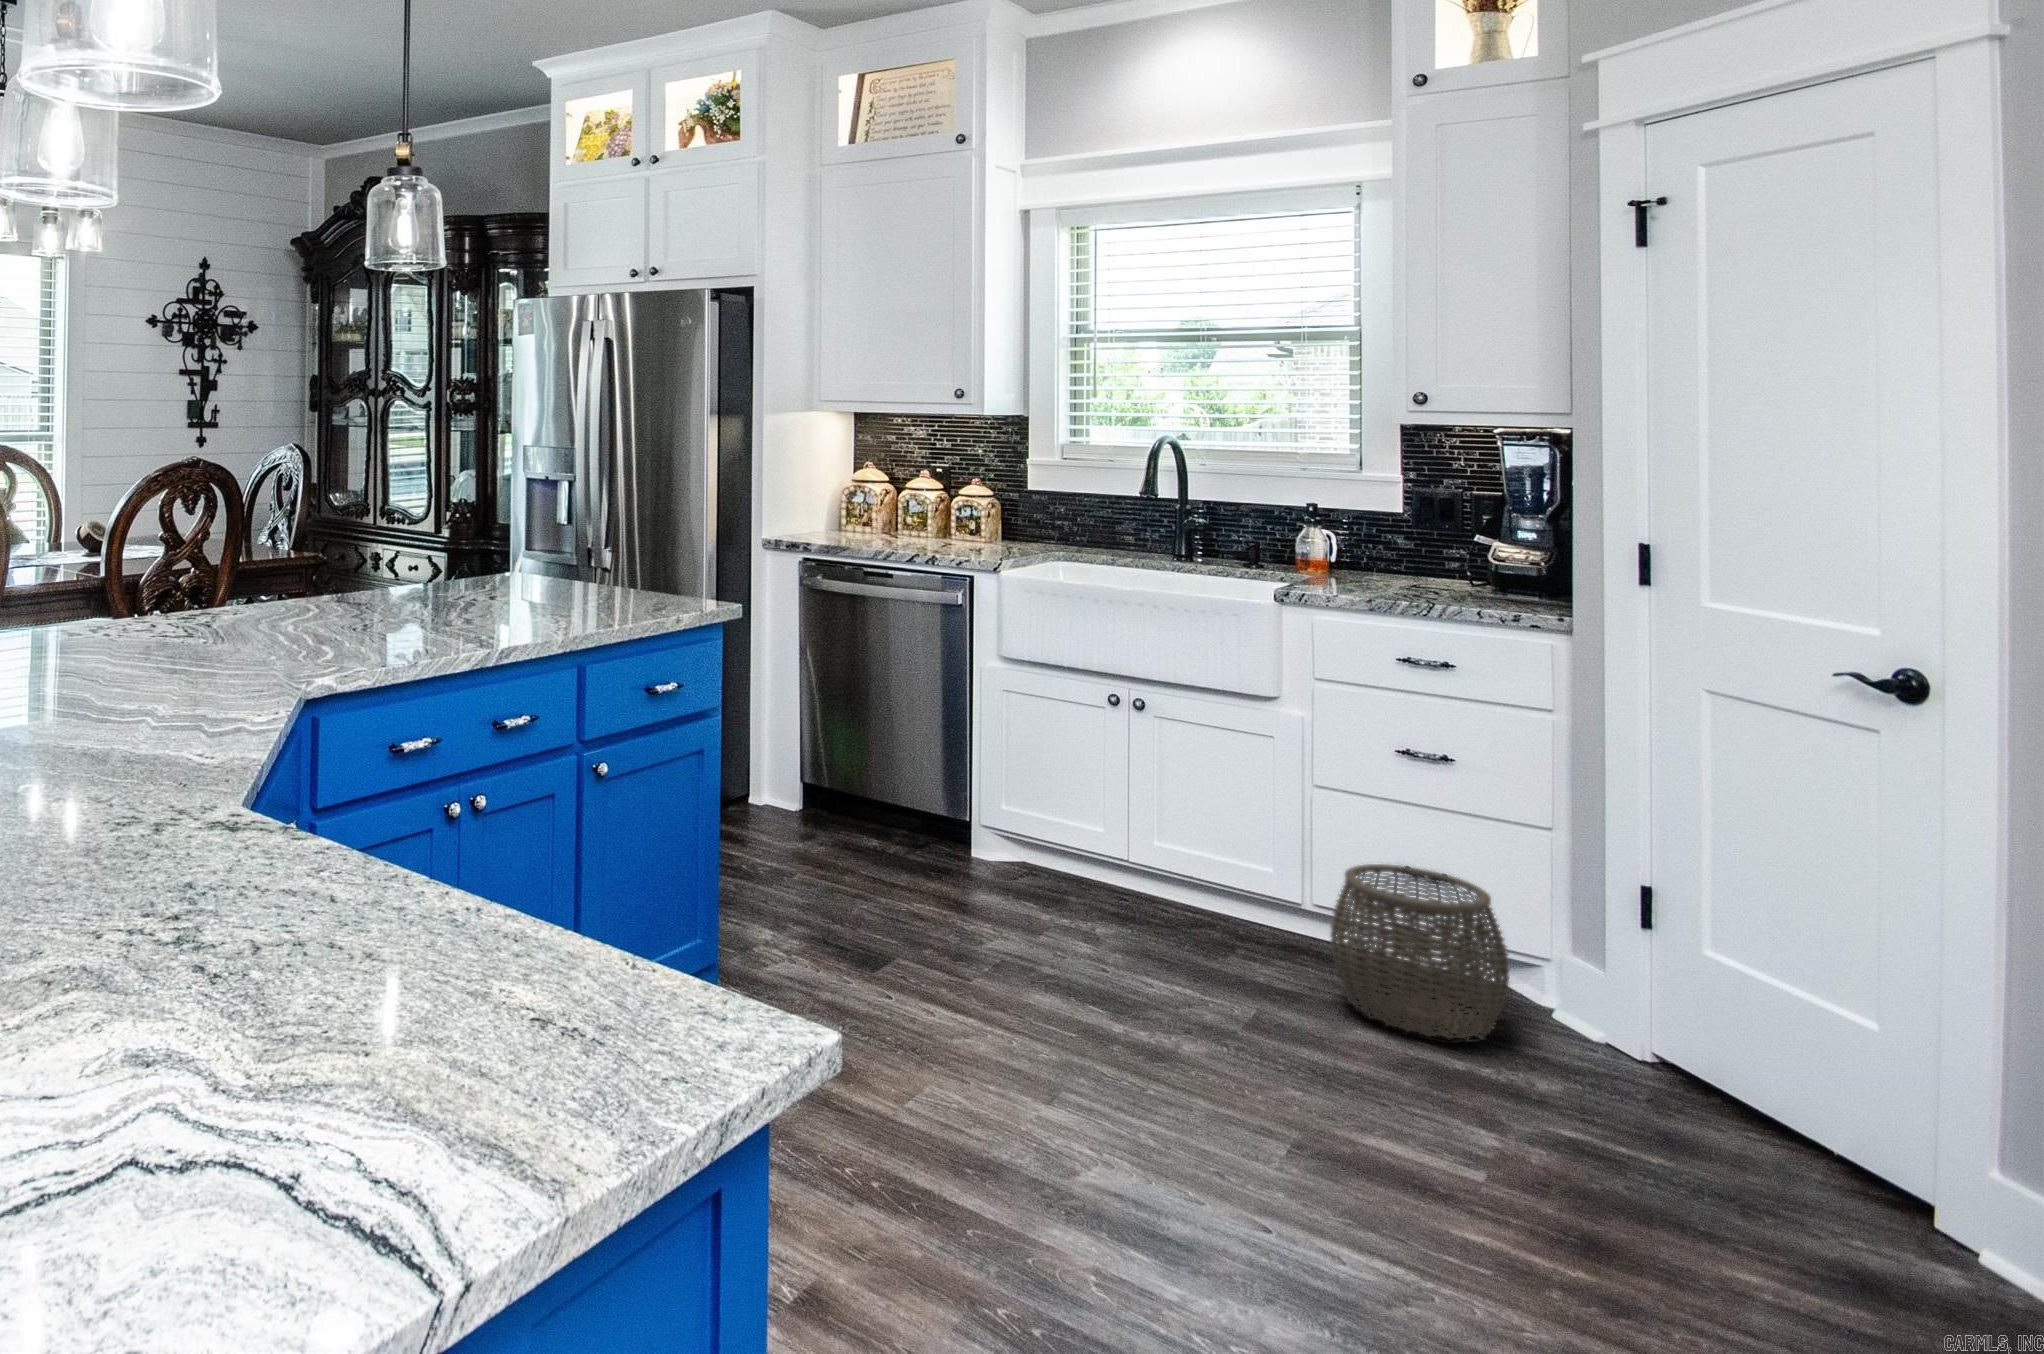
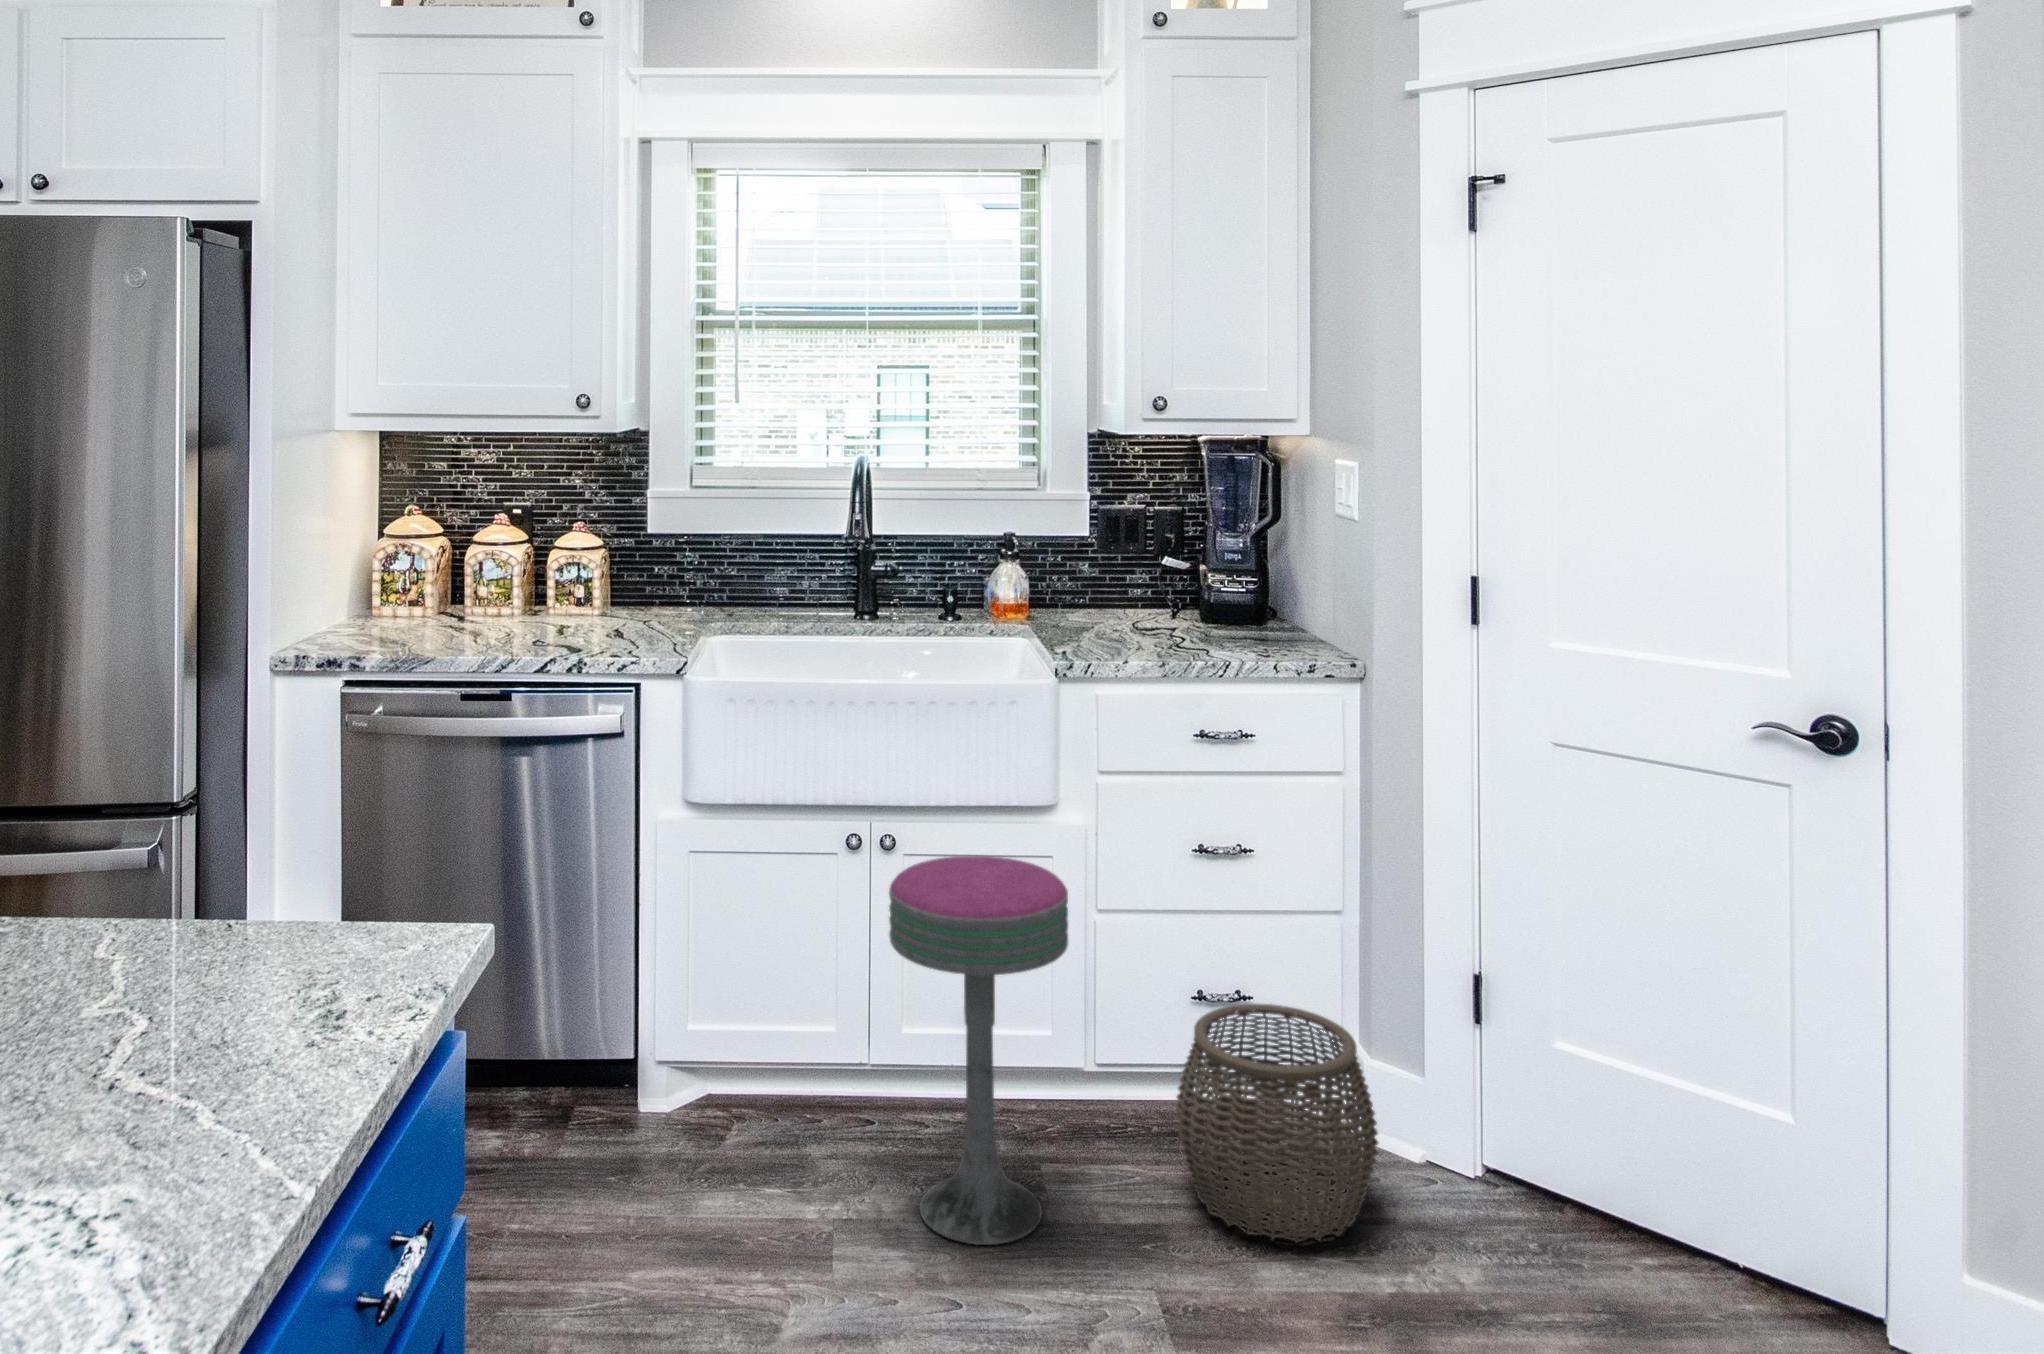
bar stool: none [1100,711,1238,971] -> present [889,856,1068,1245]

